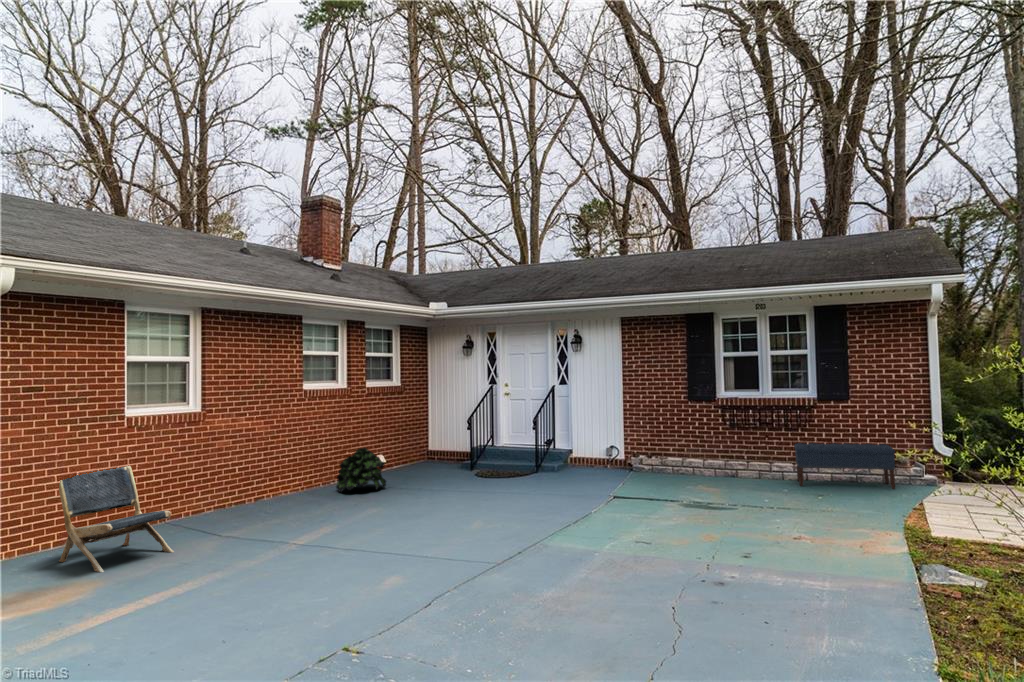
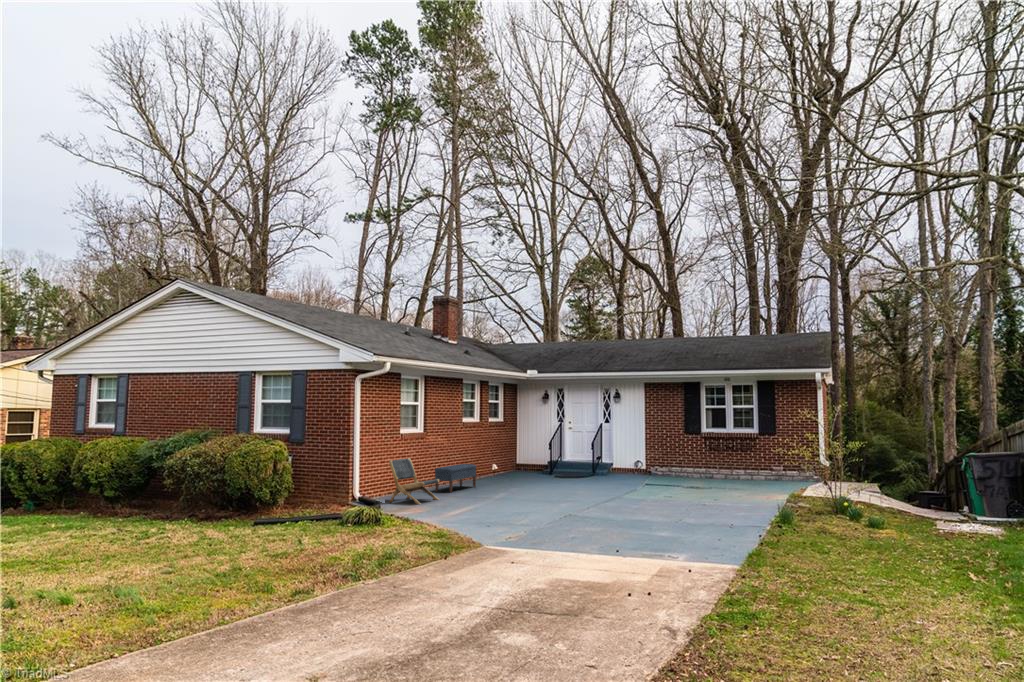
bench: present [794,443,895,489] -> present [435,464,476,493]
potted plant: present [336,447,386,492] -> none [479,458,509,484]

